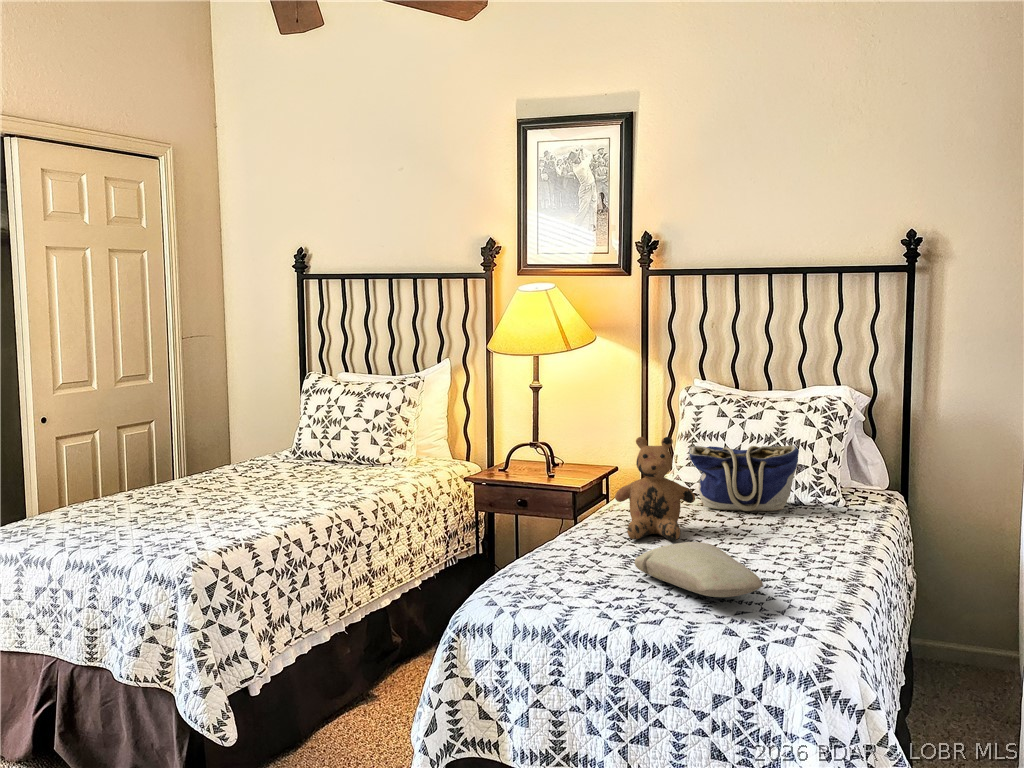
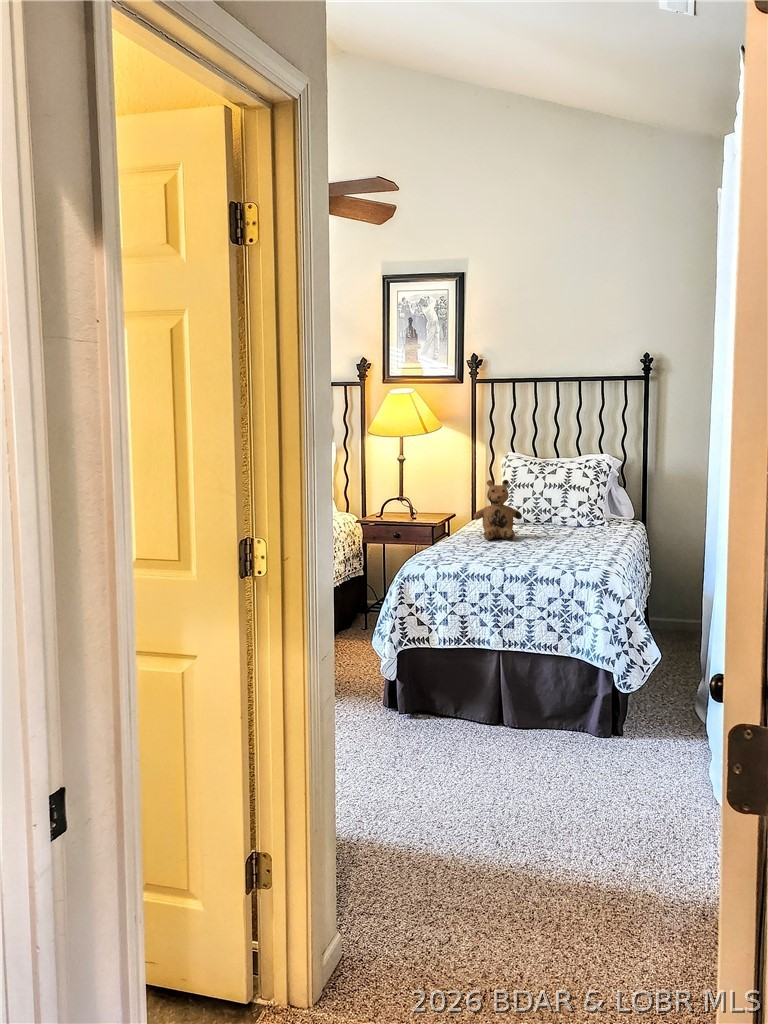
tote bag: present [688,445,799,511] -> none [513,487,581,528]
pillow: present [635,542,763,597] -> none [496,533,571,556]

